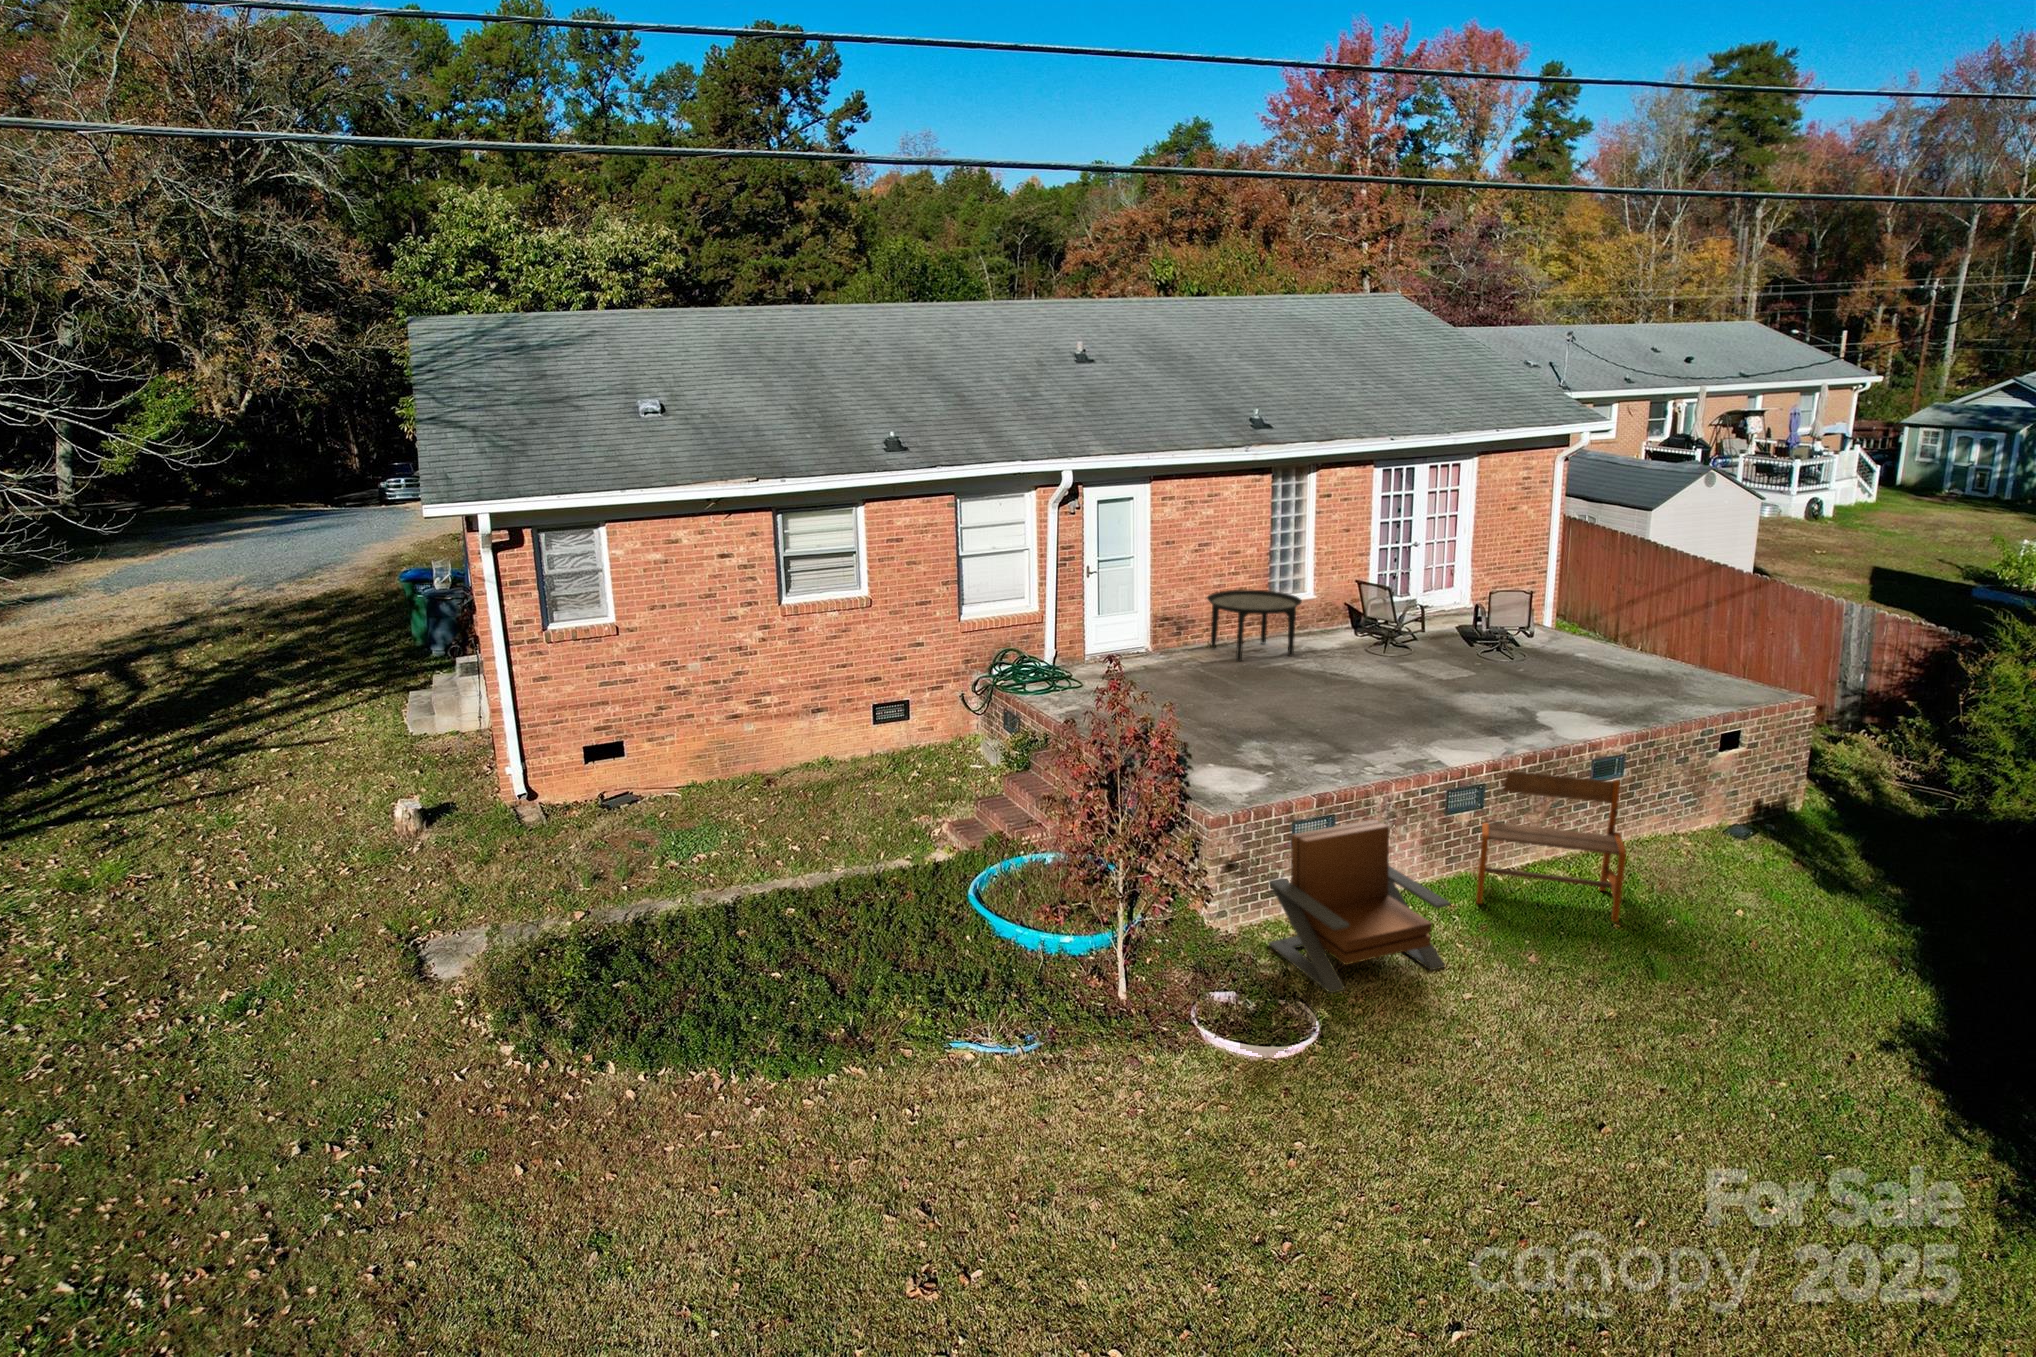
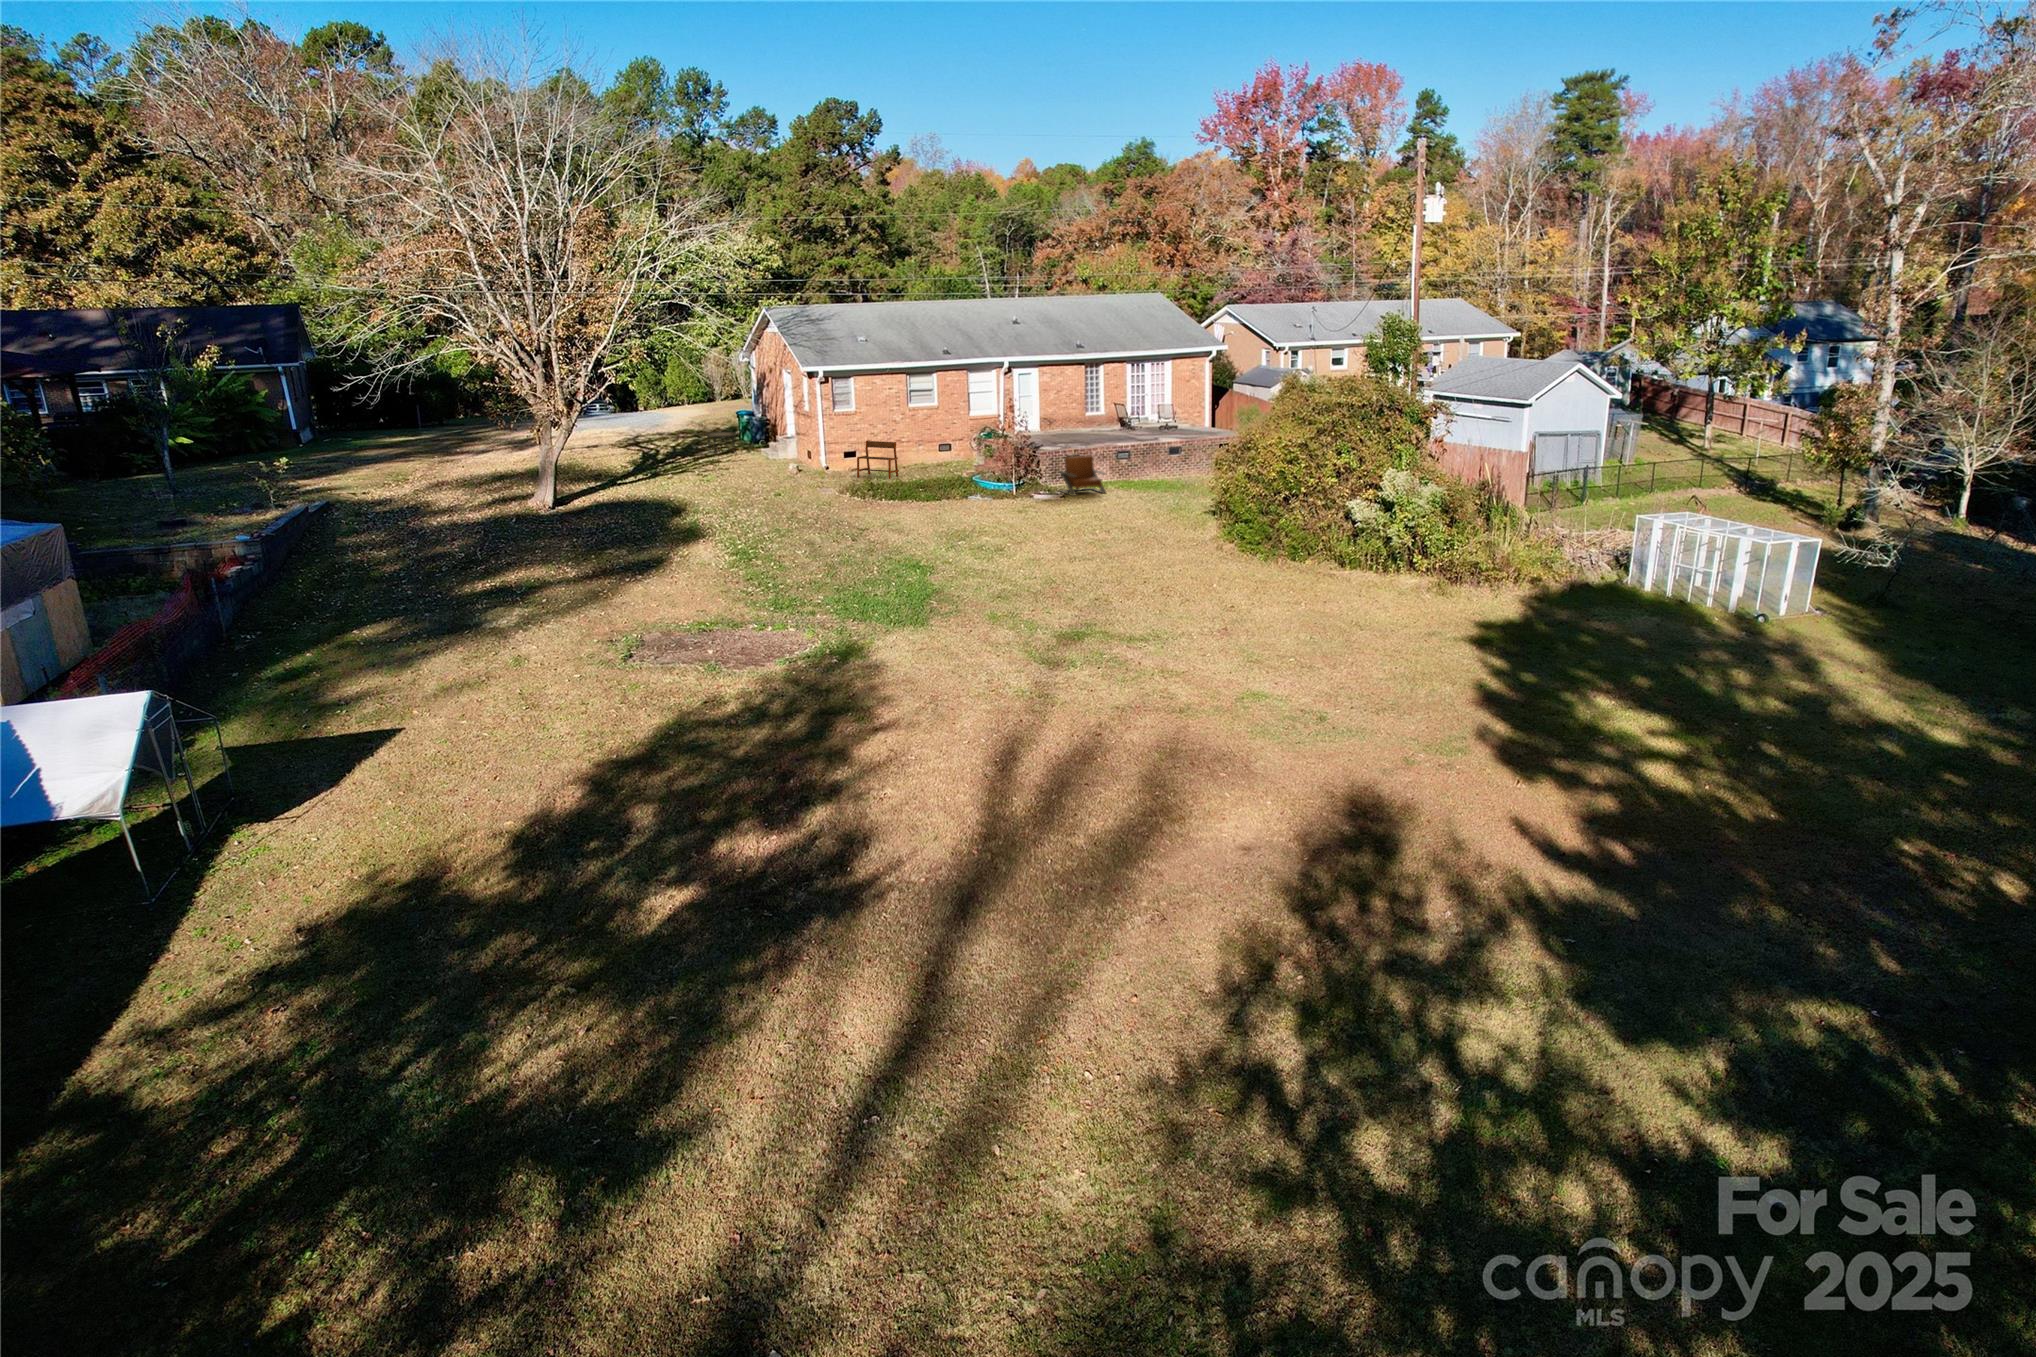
round table: present [1207,590,1302,661] -> present [706,432,735,452]
bench: present [1476,771,1626,922] -> present [857,441,899,479]

